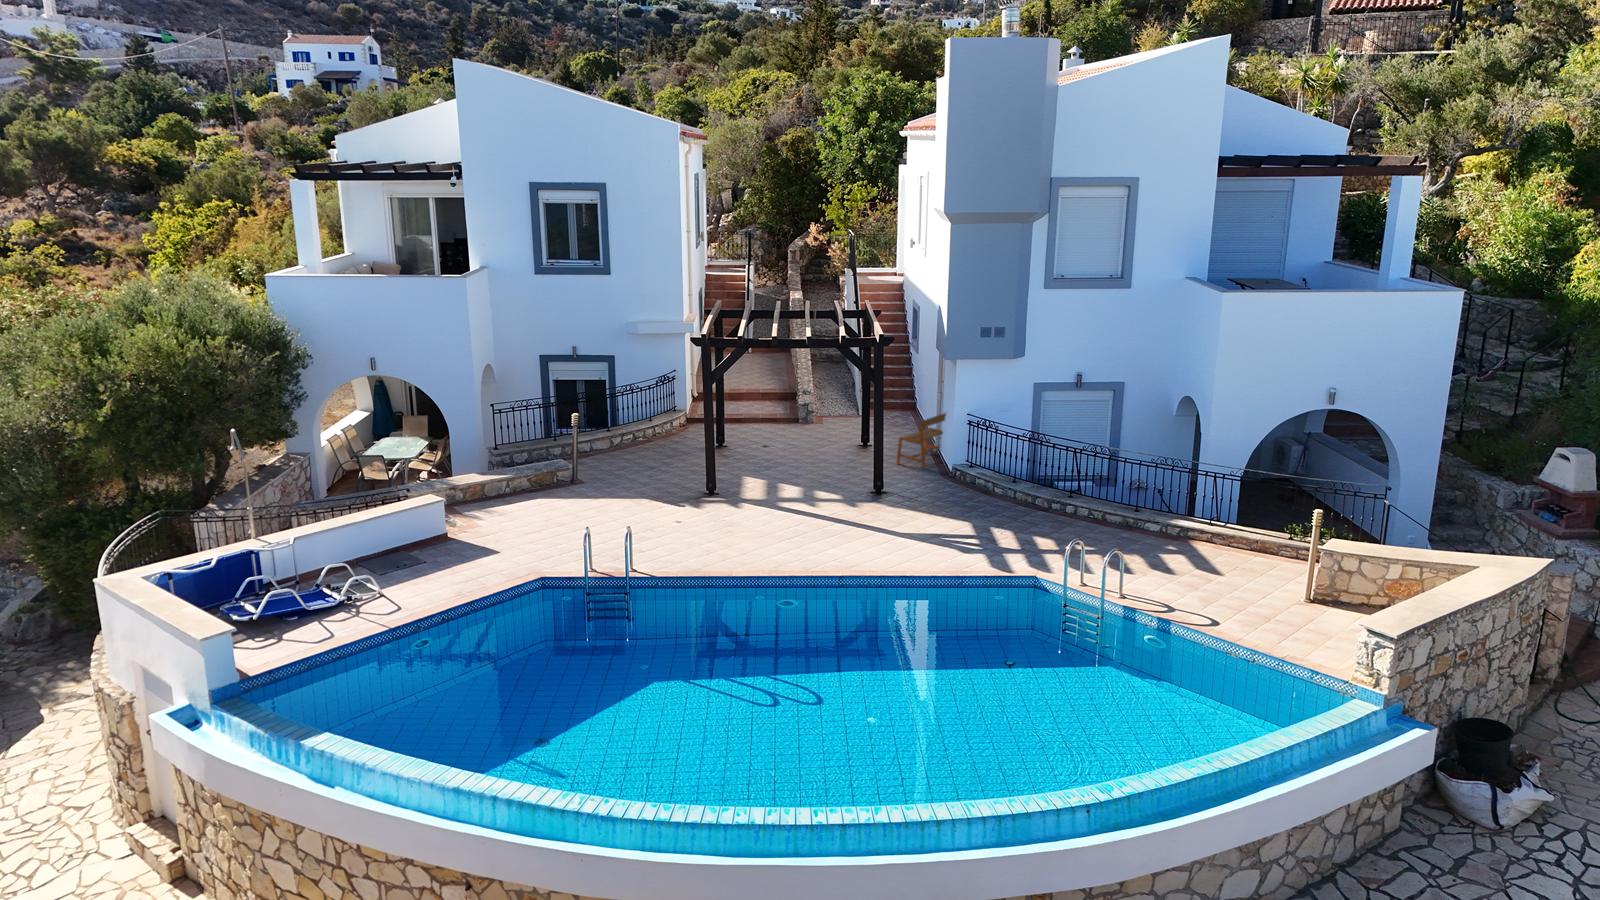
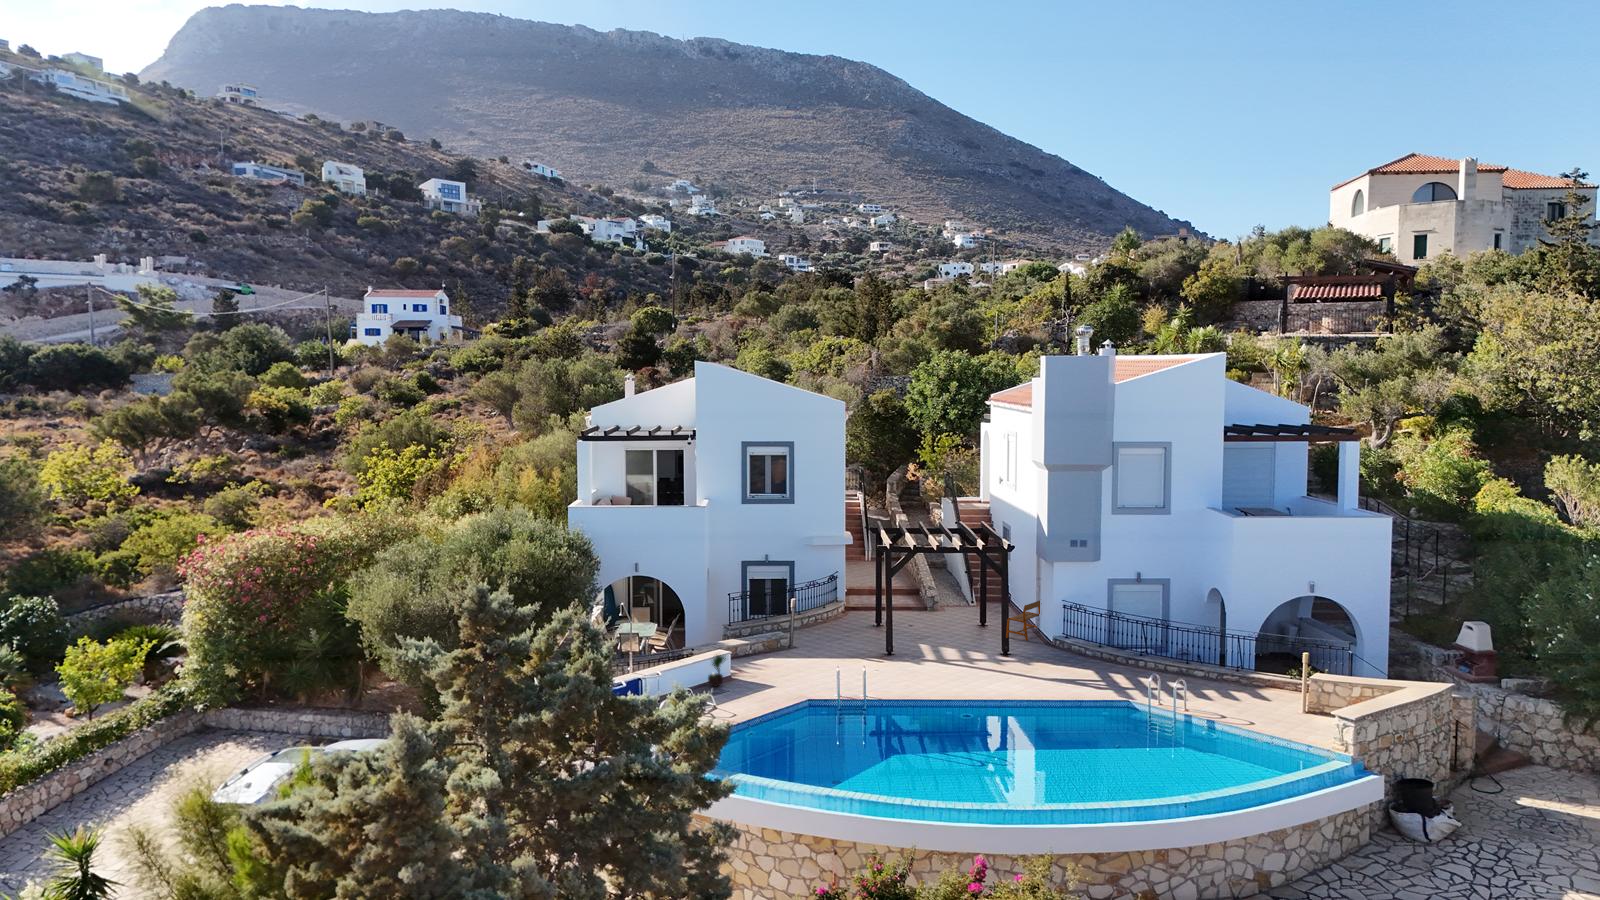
potted tree: none [415,499,446,549] -> present [708,655,726,686]

